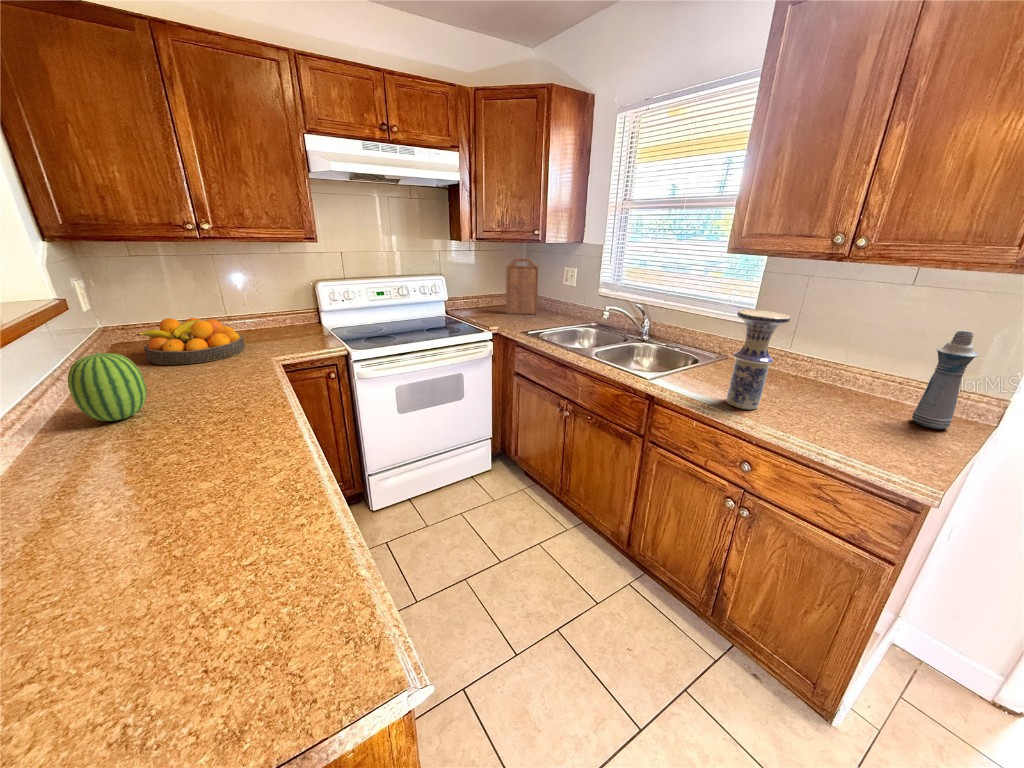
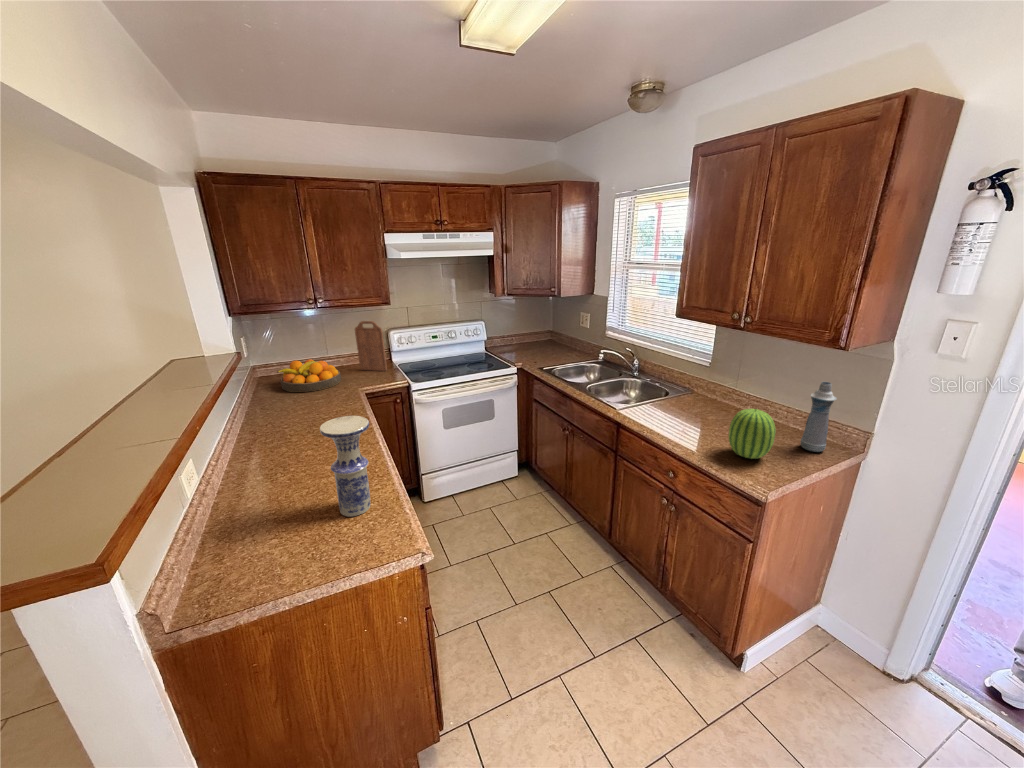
cutting board: present [506,258,539,314] -> present [355,321,387,371]
vase: present [726,309,790,410] -> present [320,416,371,517]
fruit: present [68,352,147,421] -> present [729,409,776,459]

